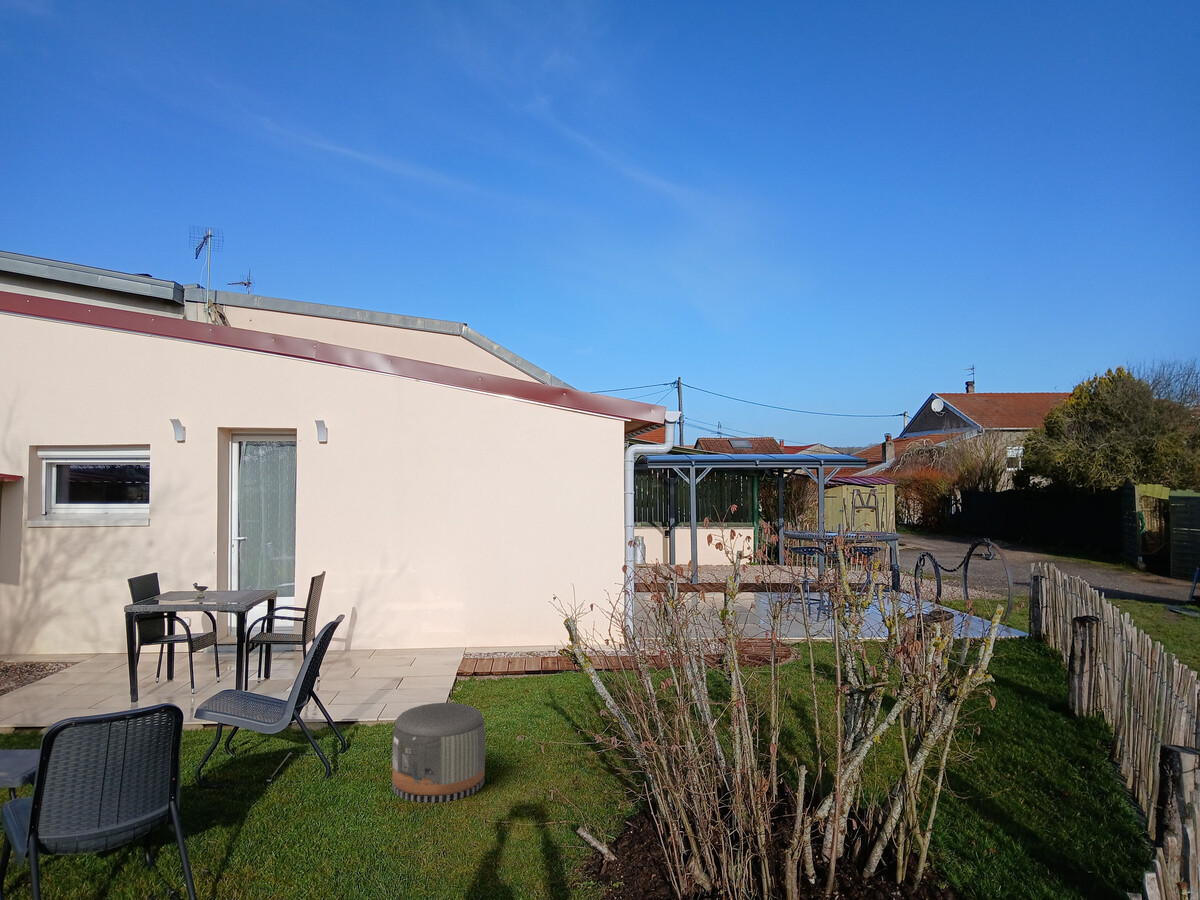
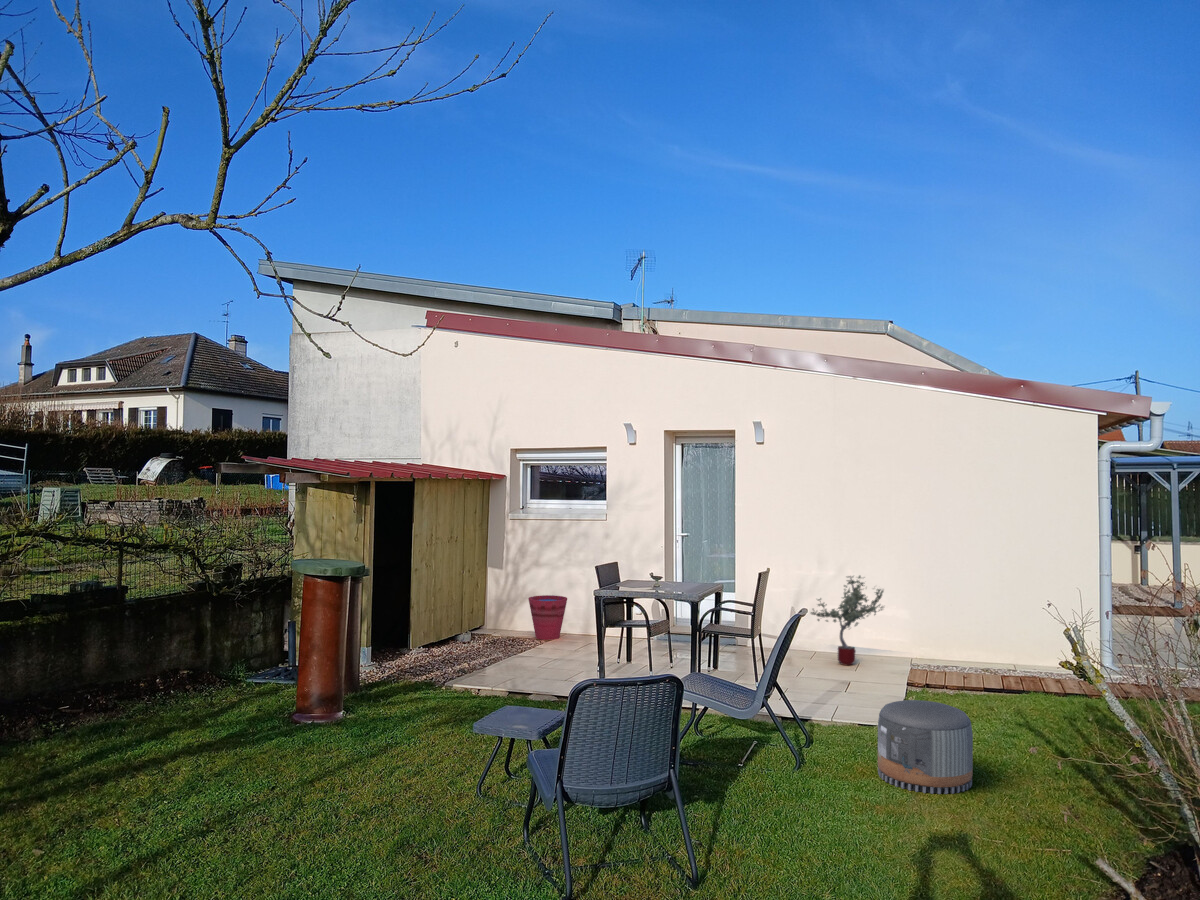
potted tree: none [369,571,441,660] -> present [811,576,883,665]
bucket: none [46,612,100,664] -> present [528,595,567,640]

